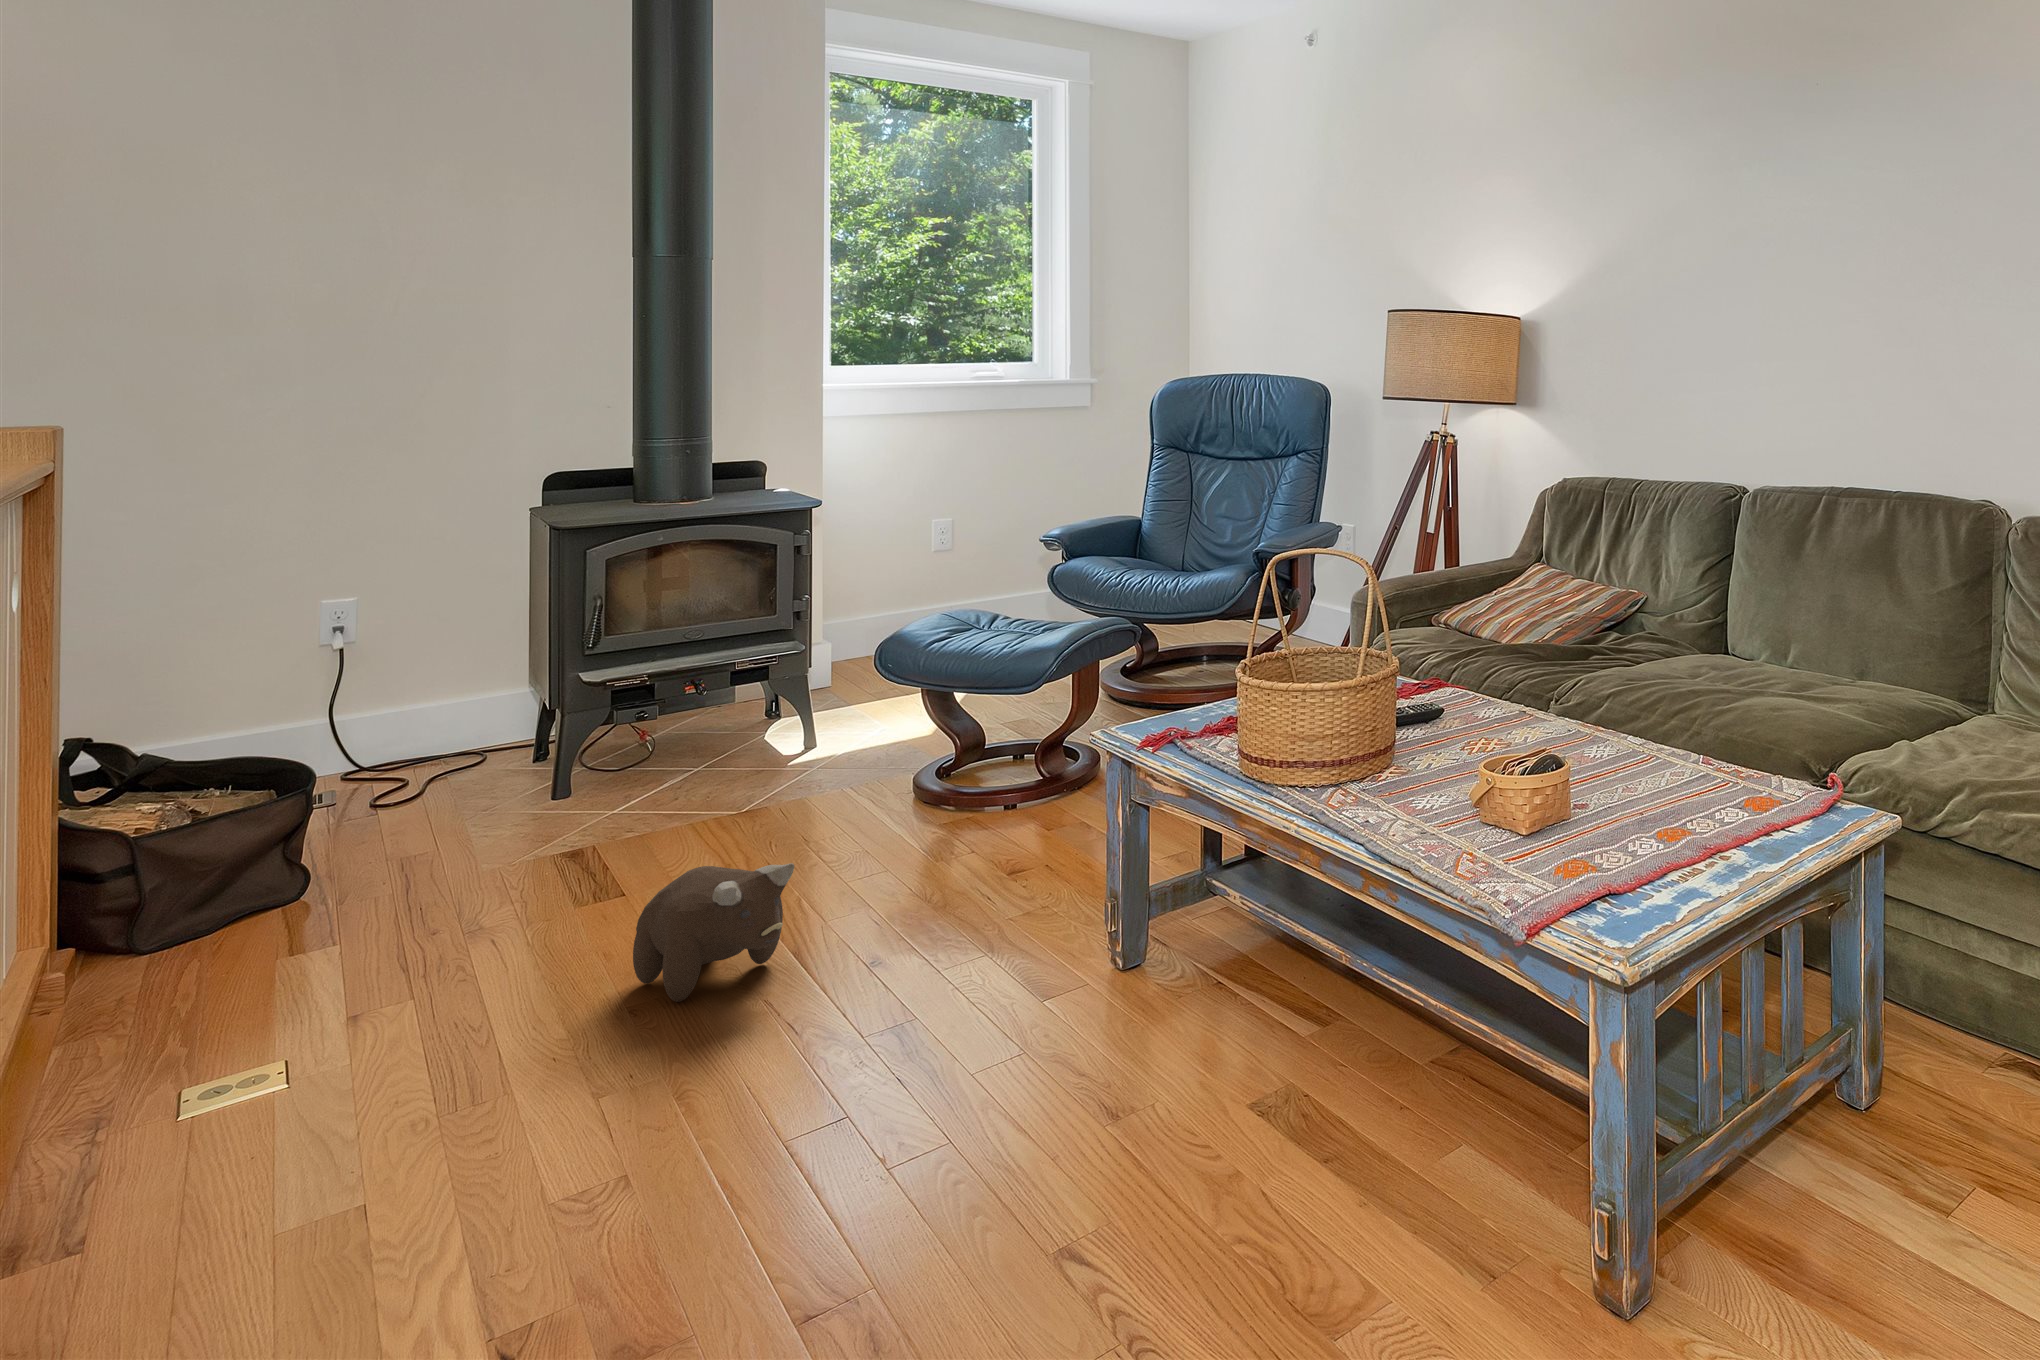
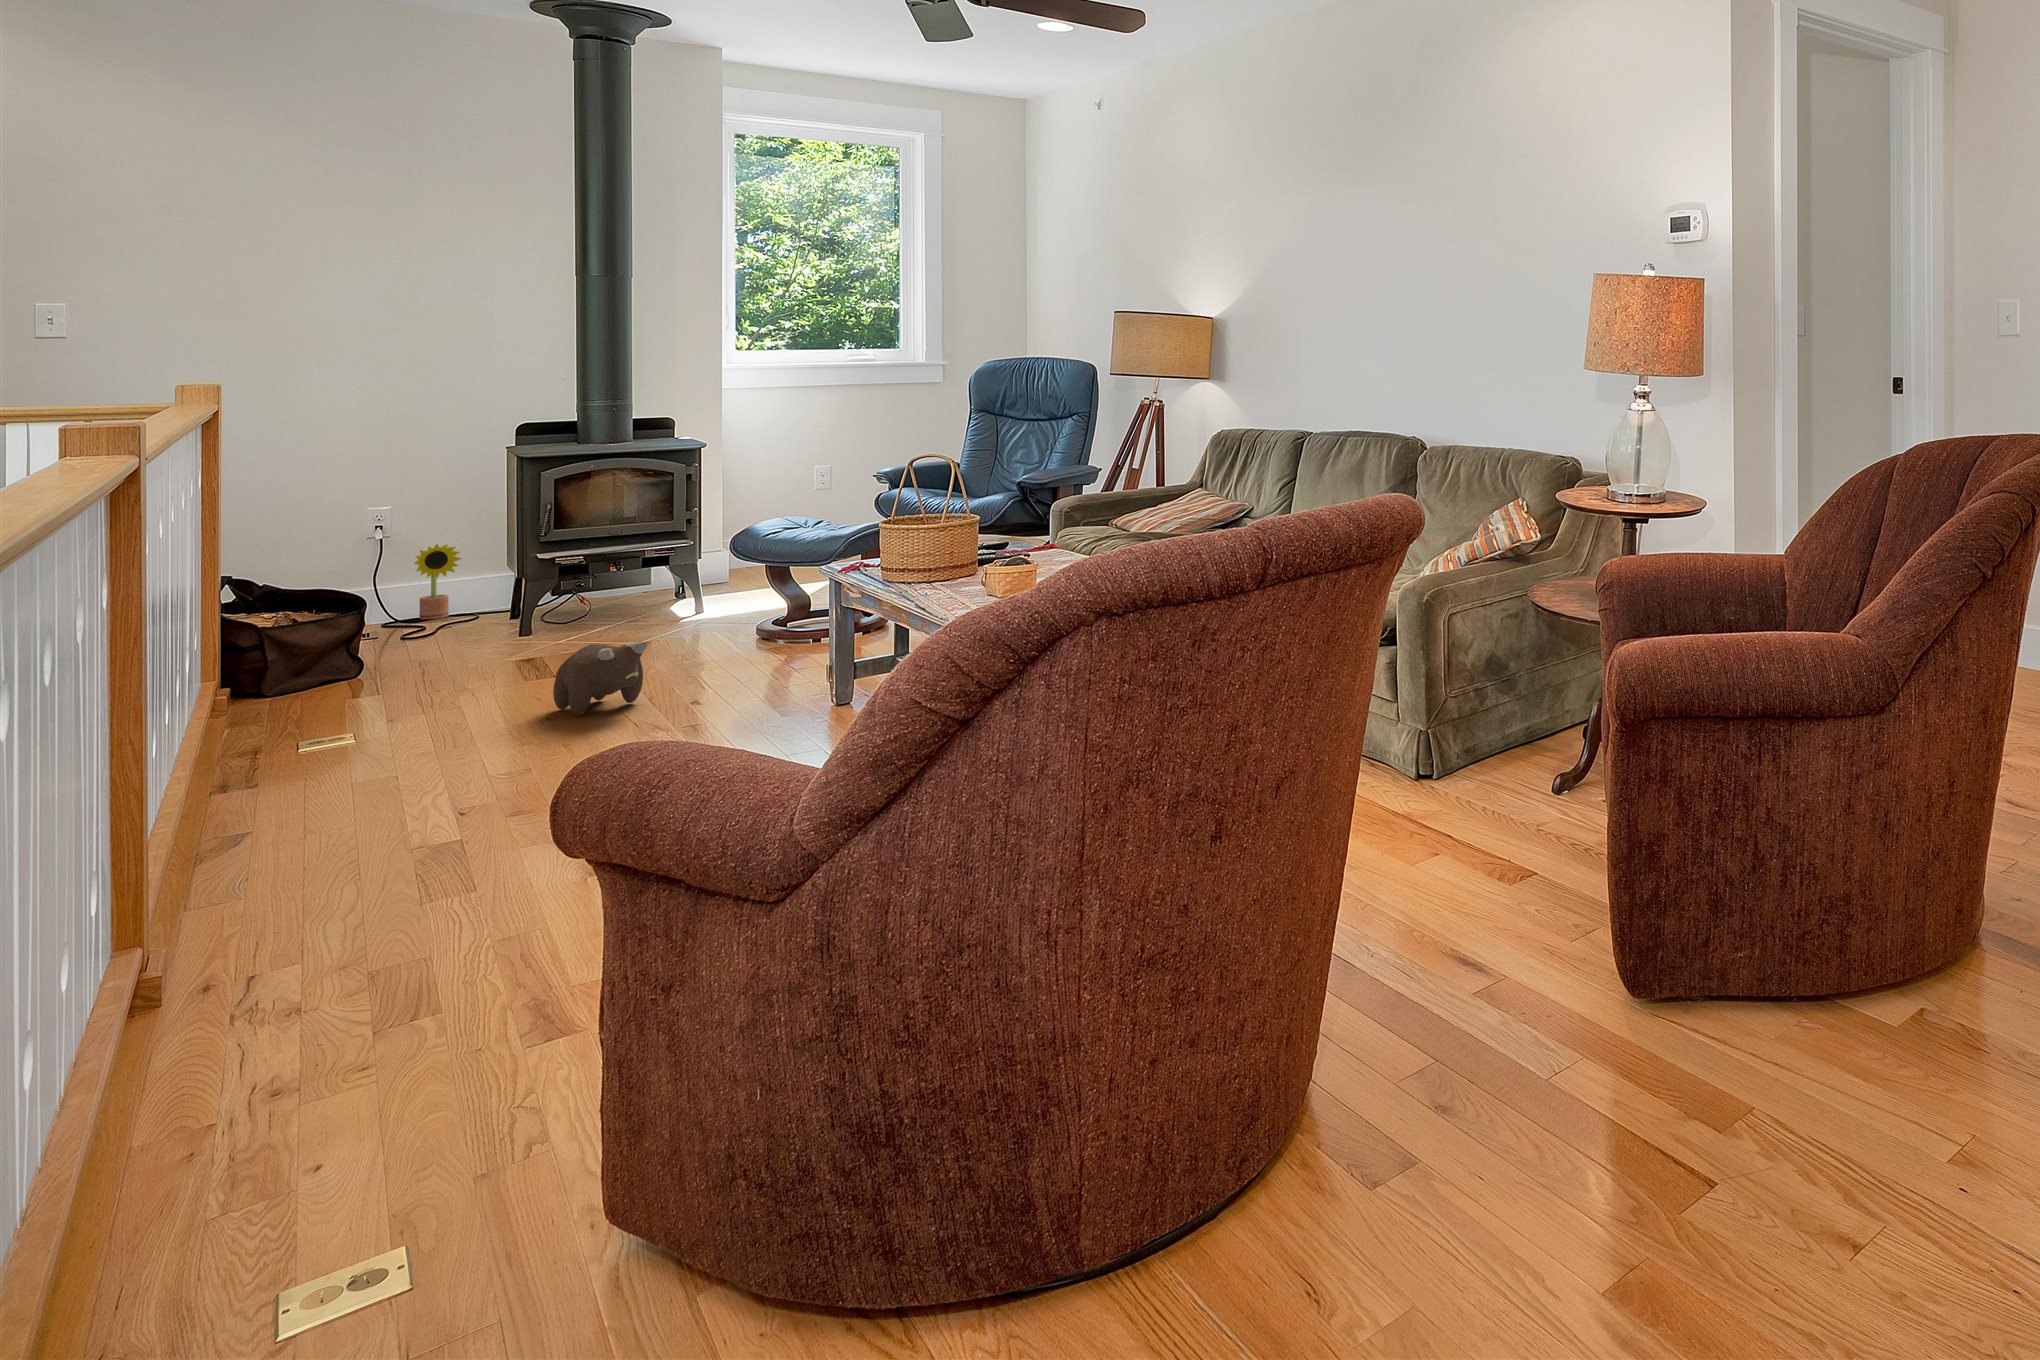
decorative plant: none [392,649,465,761] -> present [413,544,461,619]

